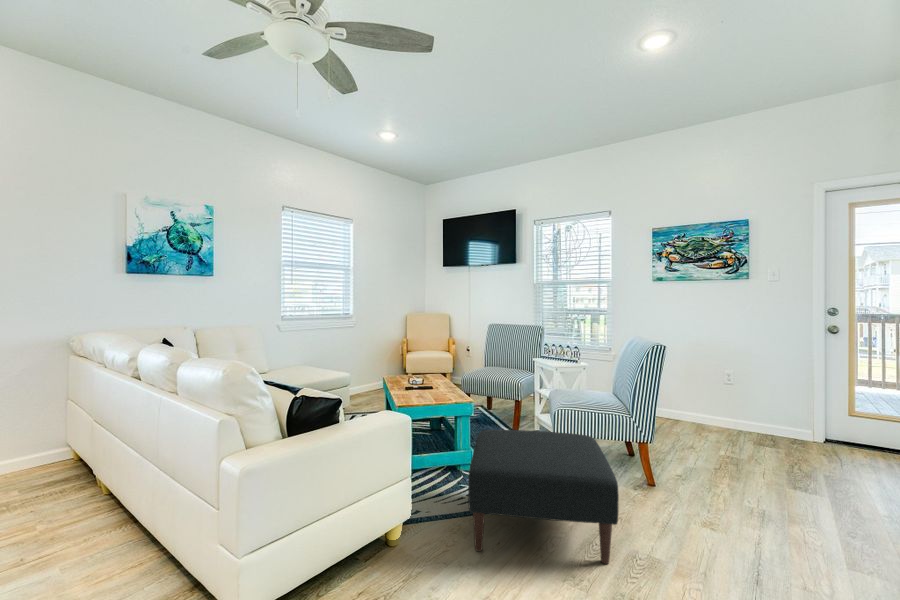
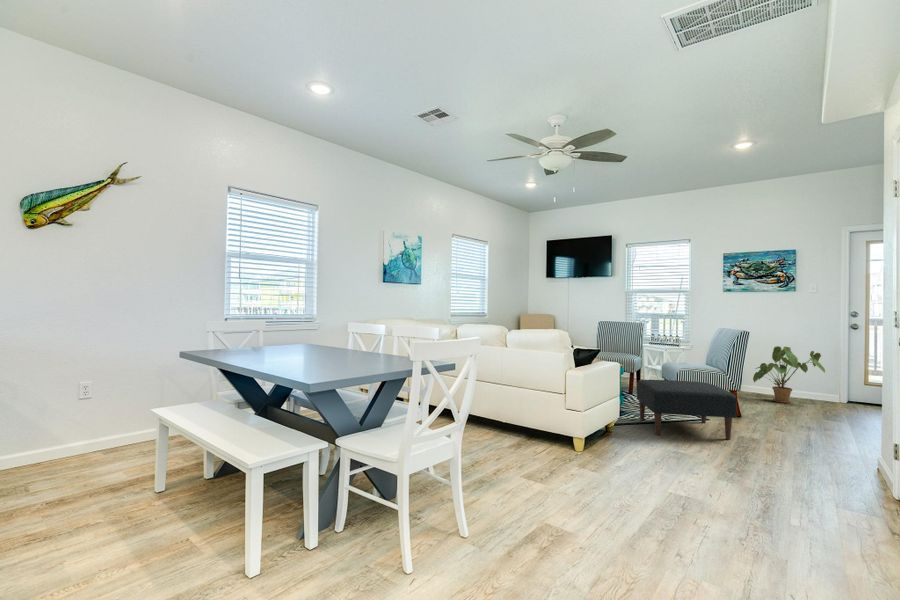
house plant: none [688,358,792,444] -> present [753,346,825,403]

